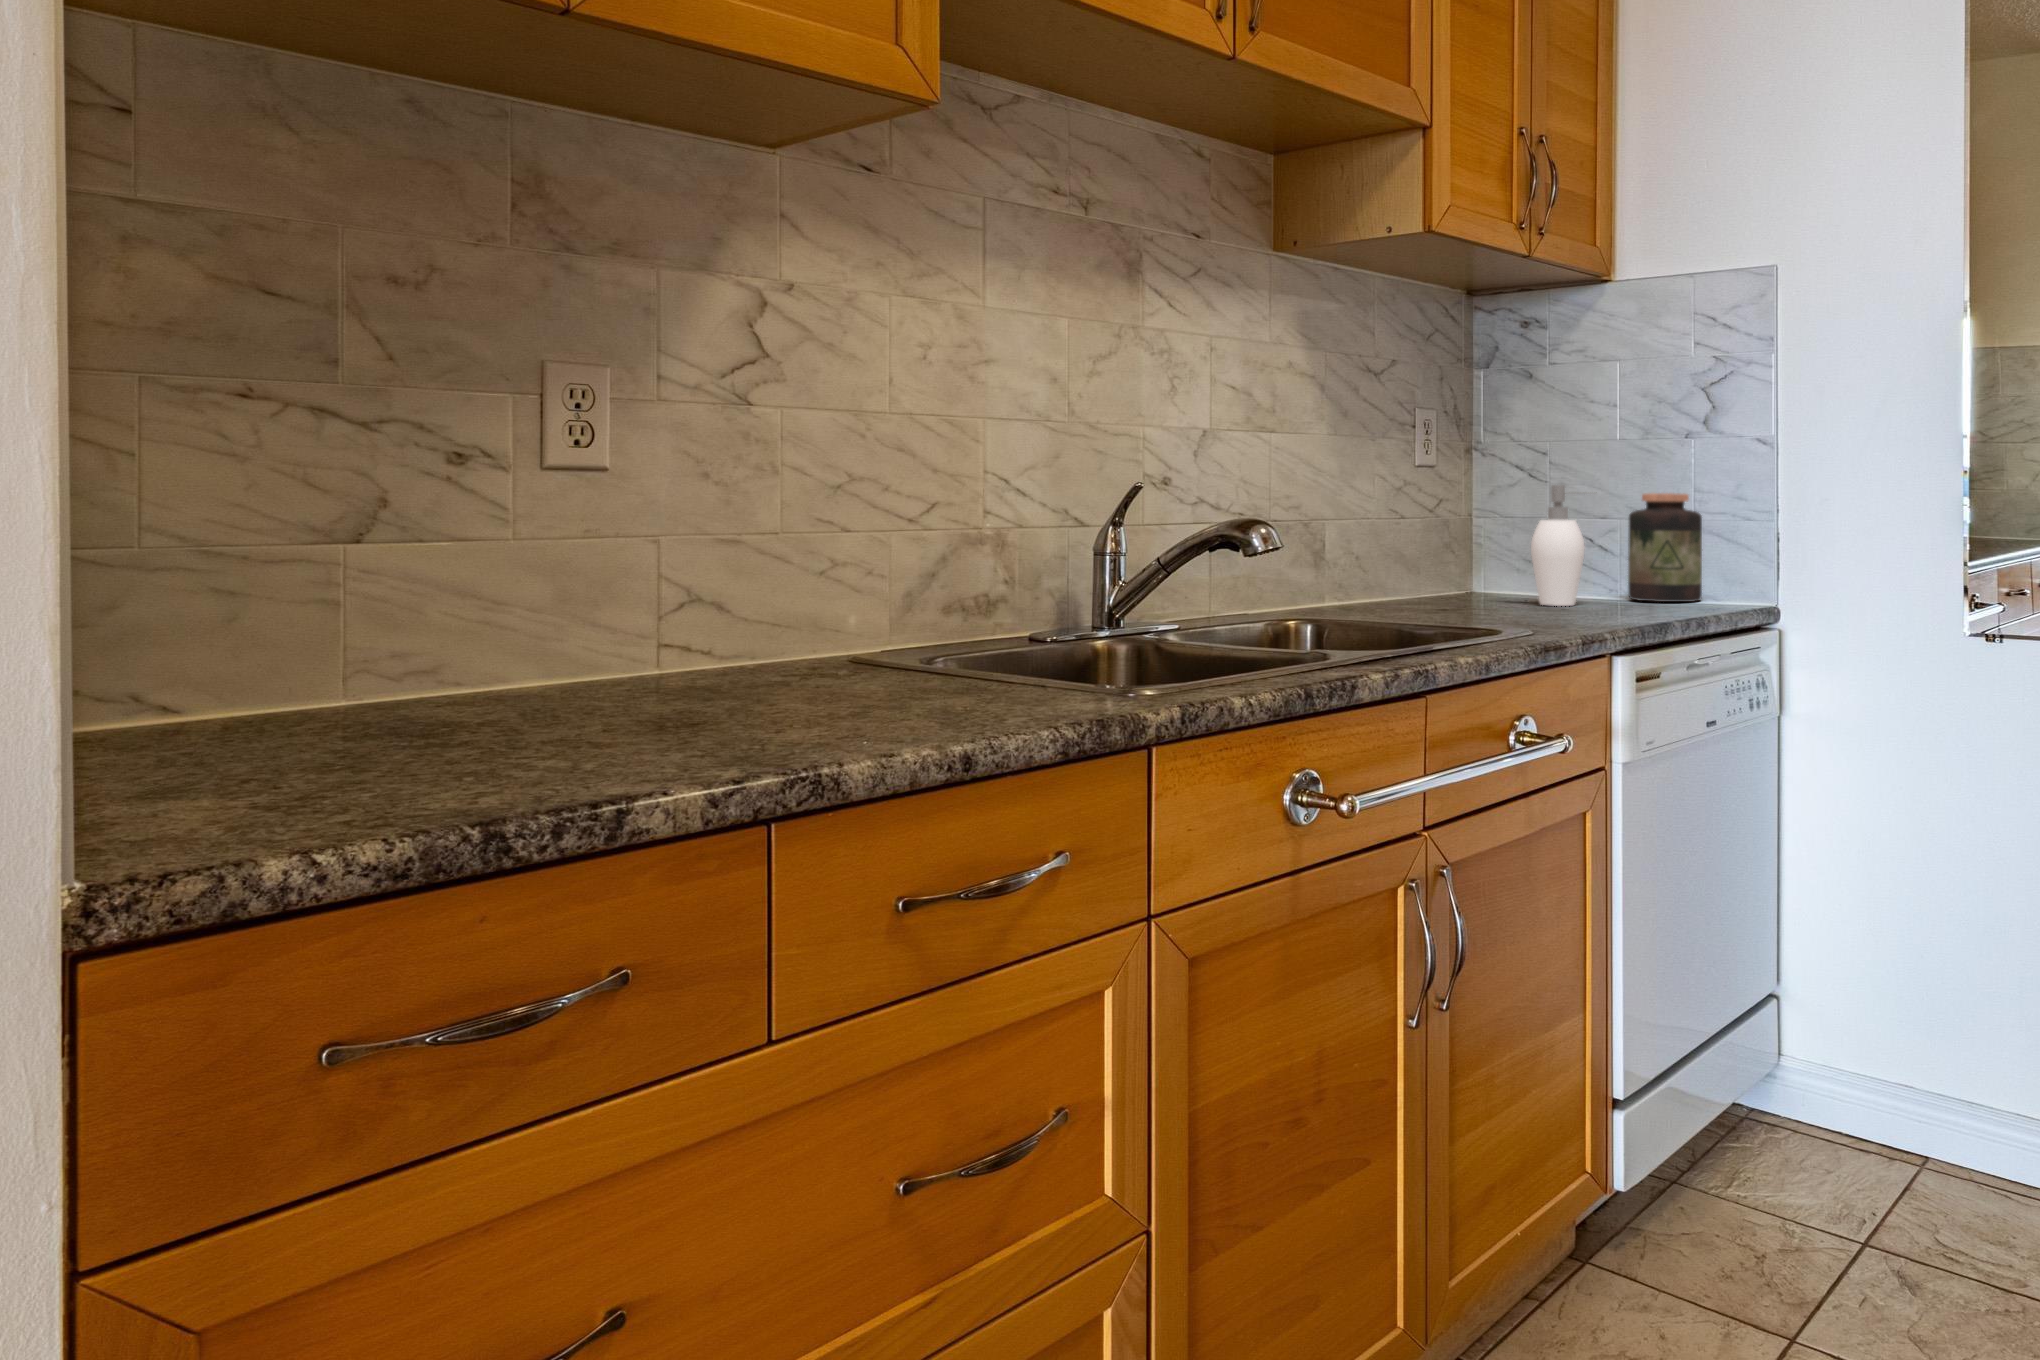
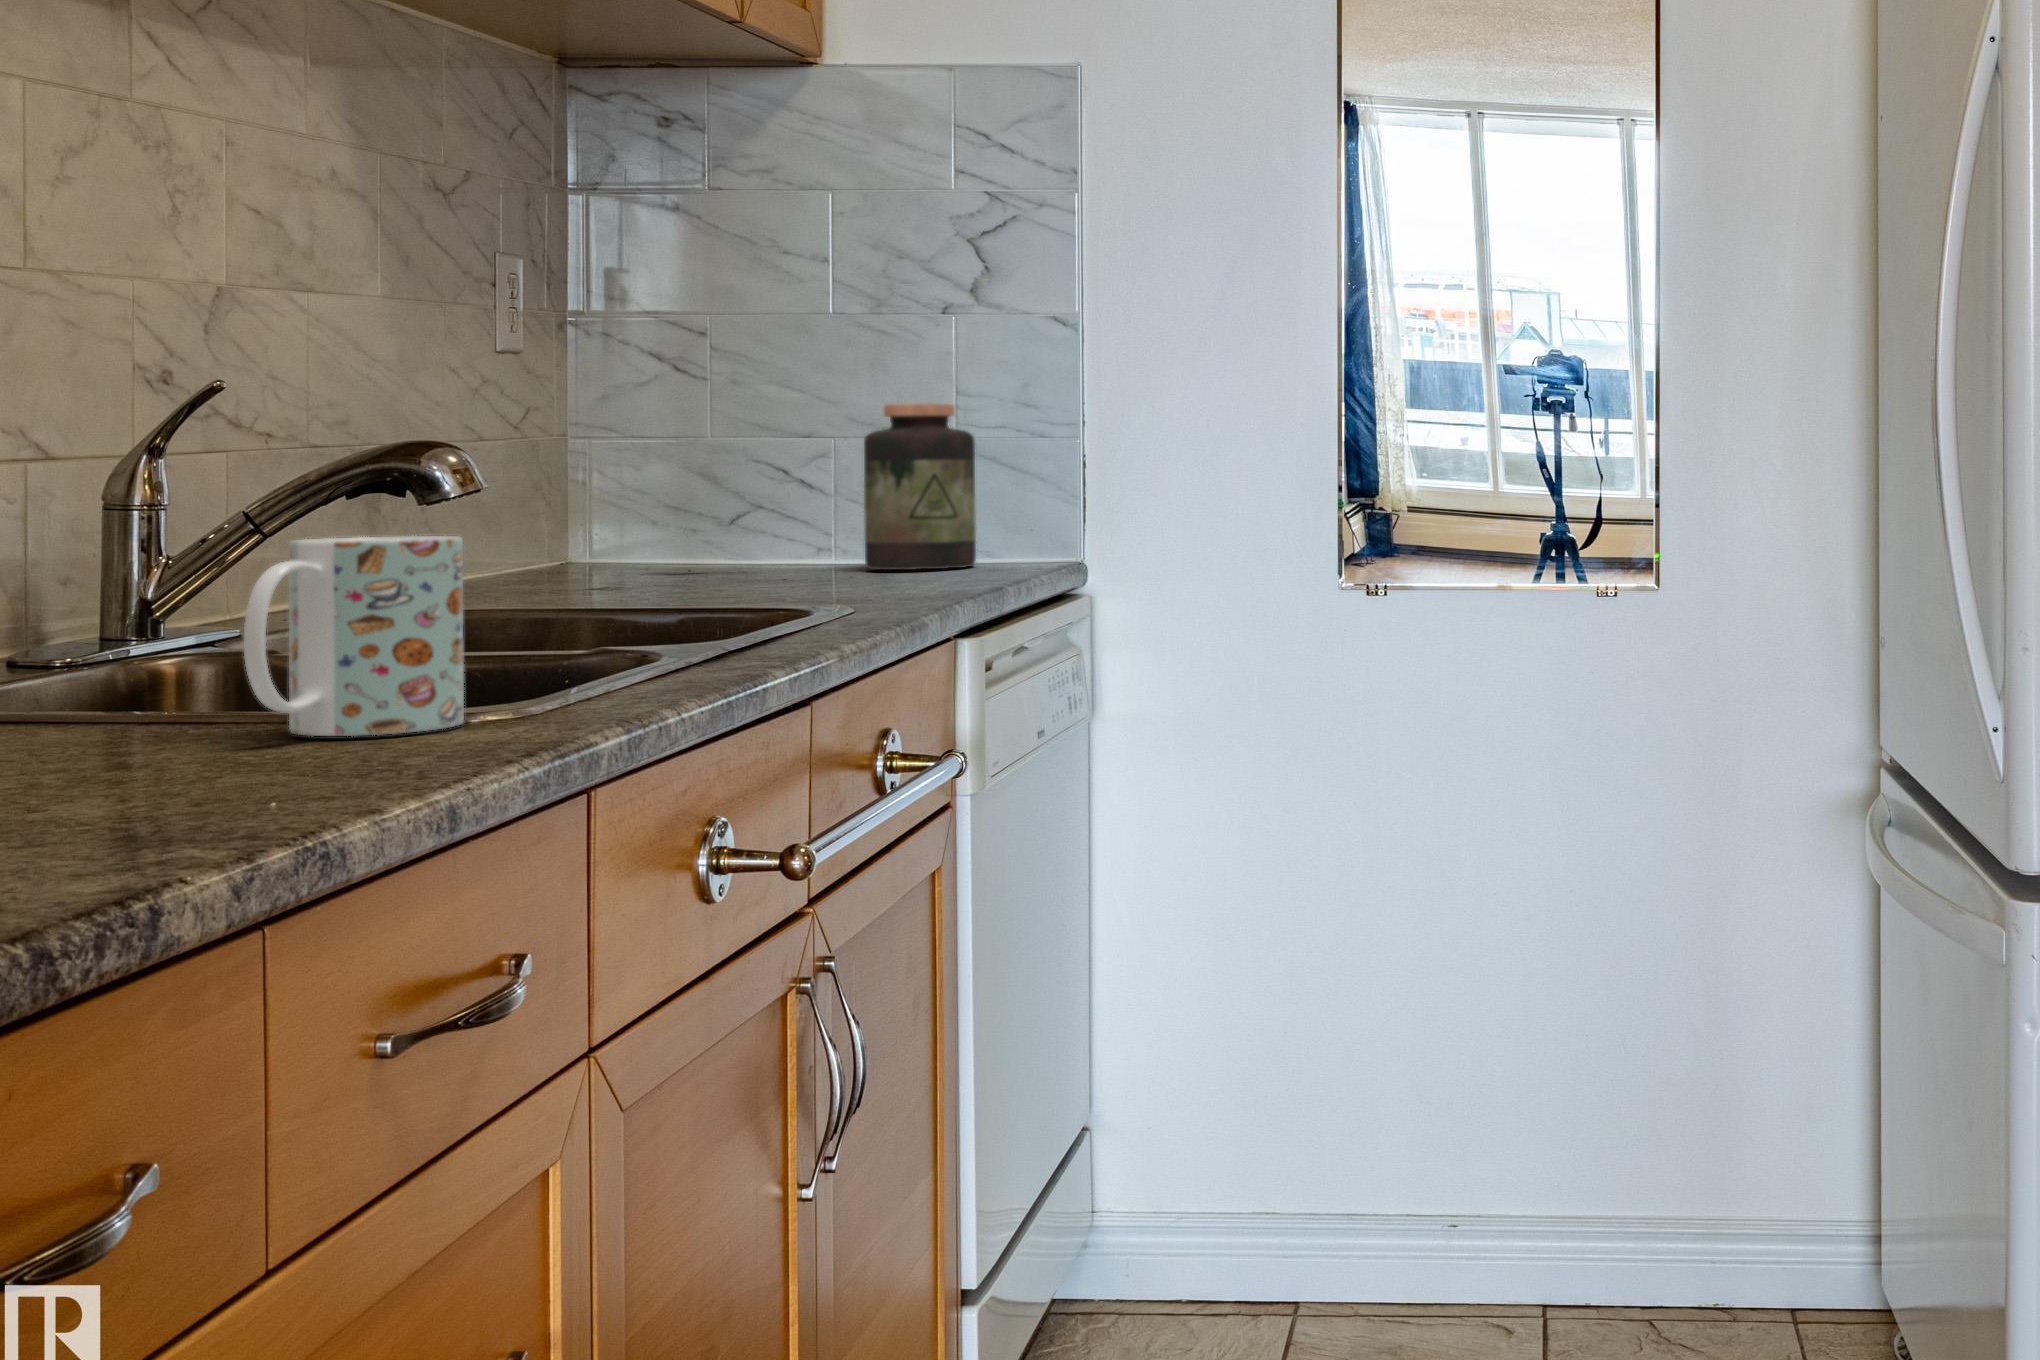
soap dispenser: present [1531,485,1585,606] -> none [730,388,843,582]
mug: none [929,600,1053,711] -> present [243,536,464,736]

